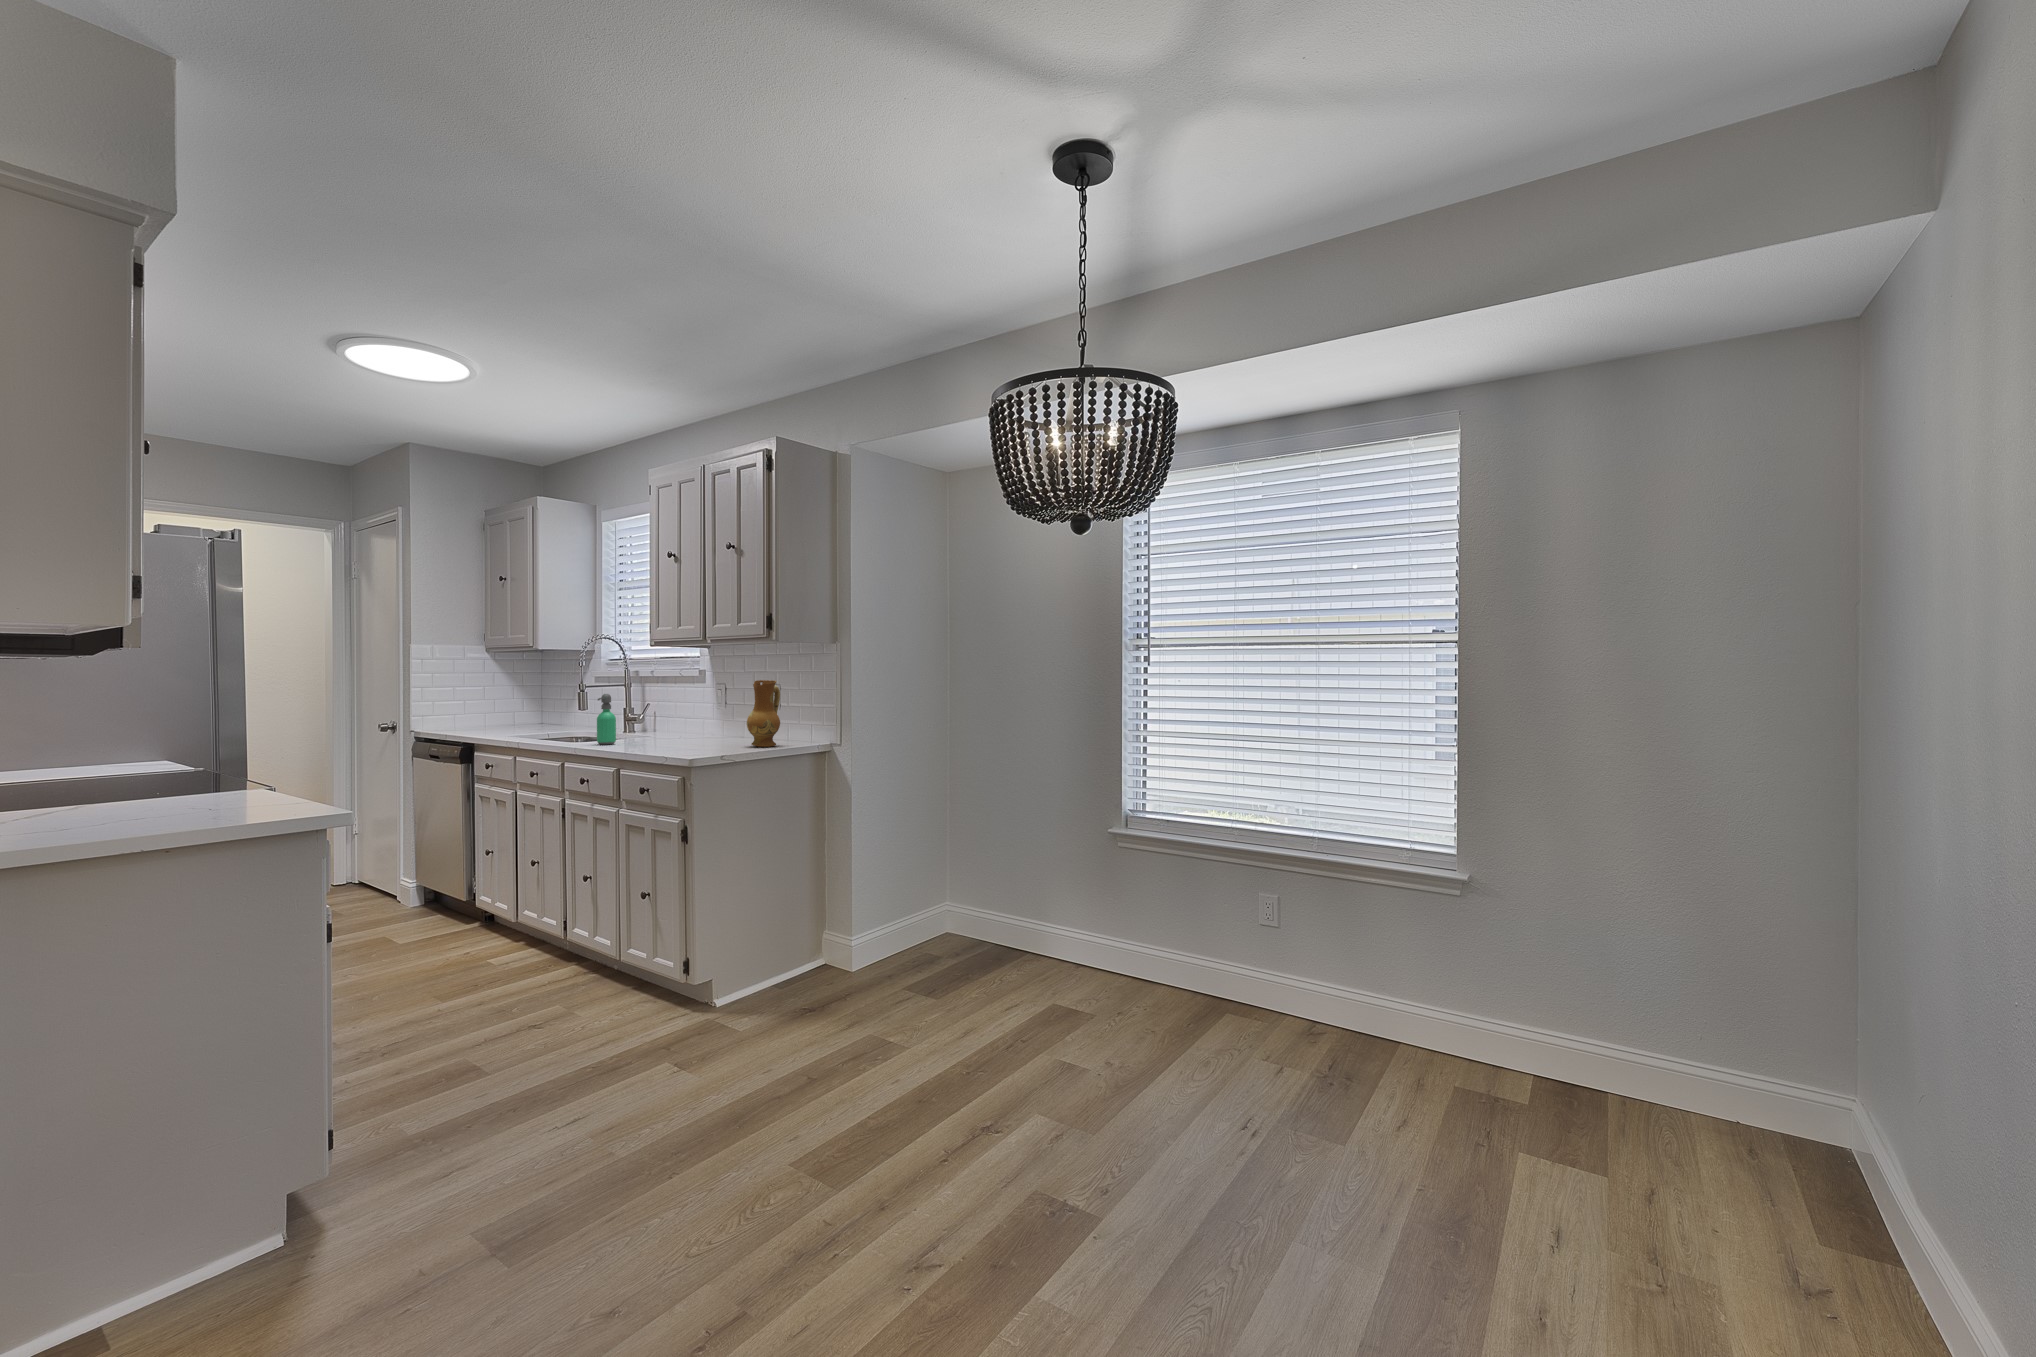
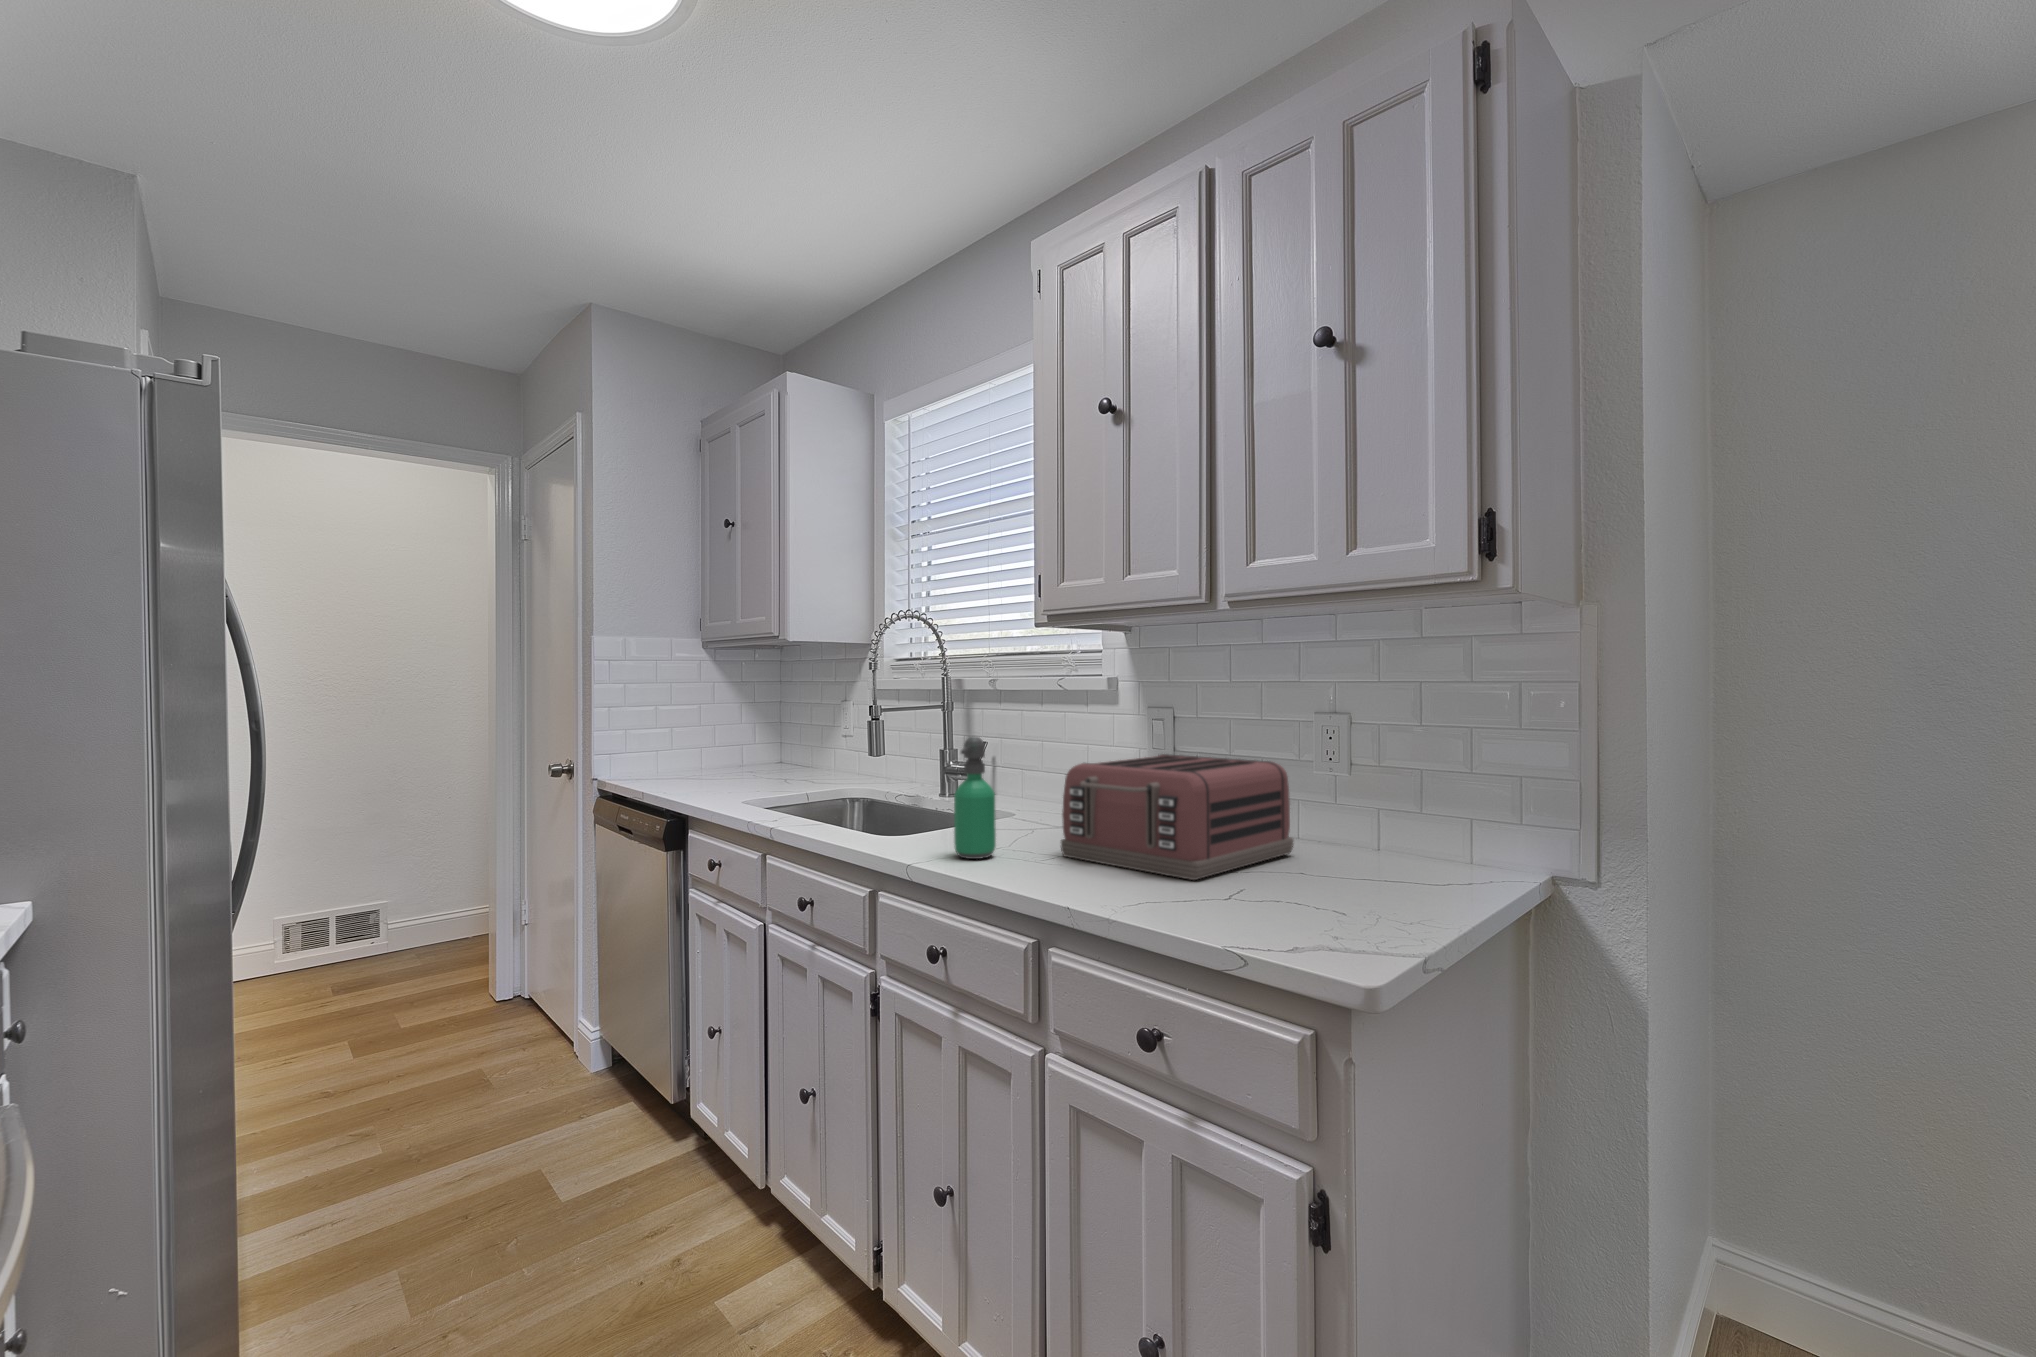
ceramic jug: present [747,680,780,747] -> none [1357,708,1451,894]
toaster: none [645,703,748,746] -> present [1061,754,1294,880]

